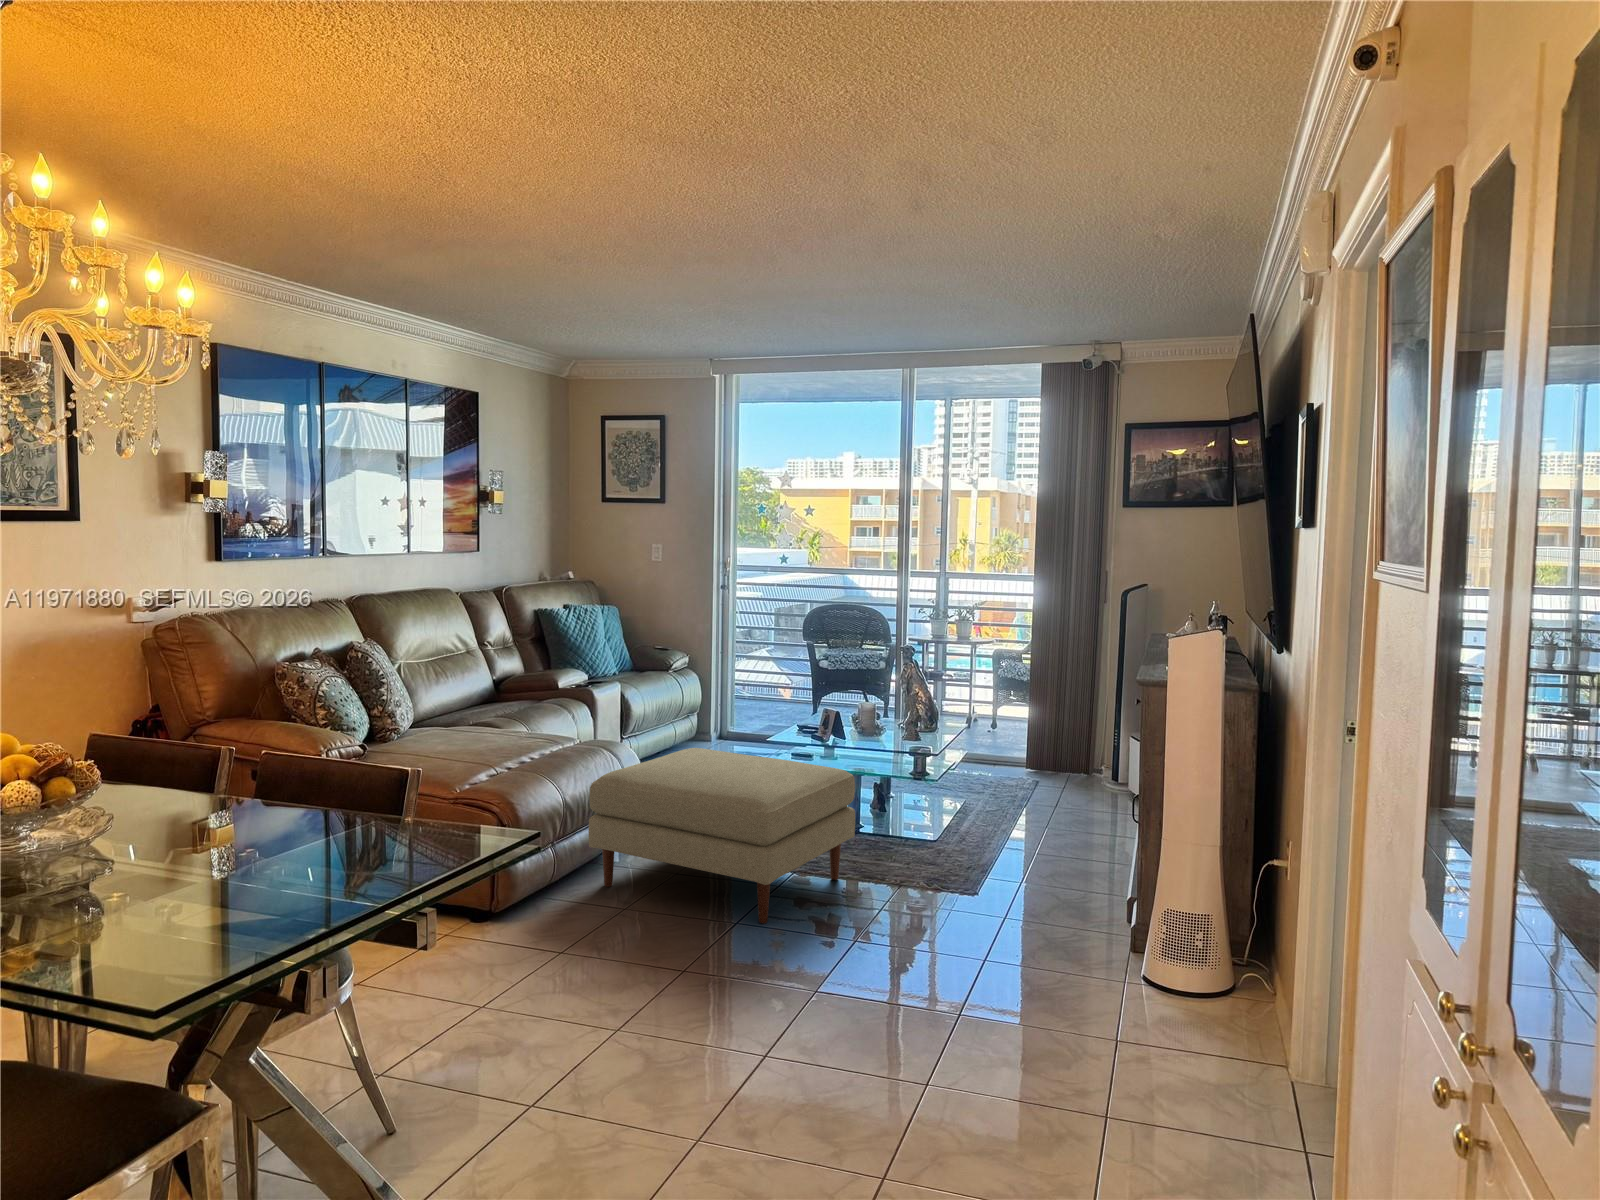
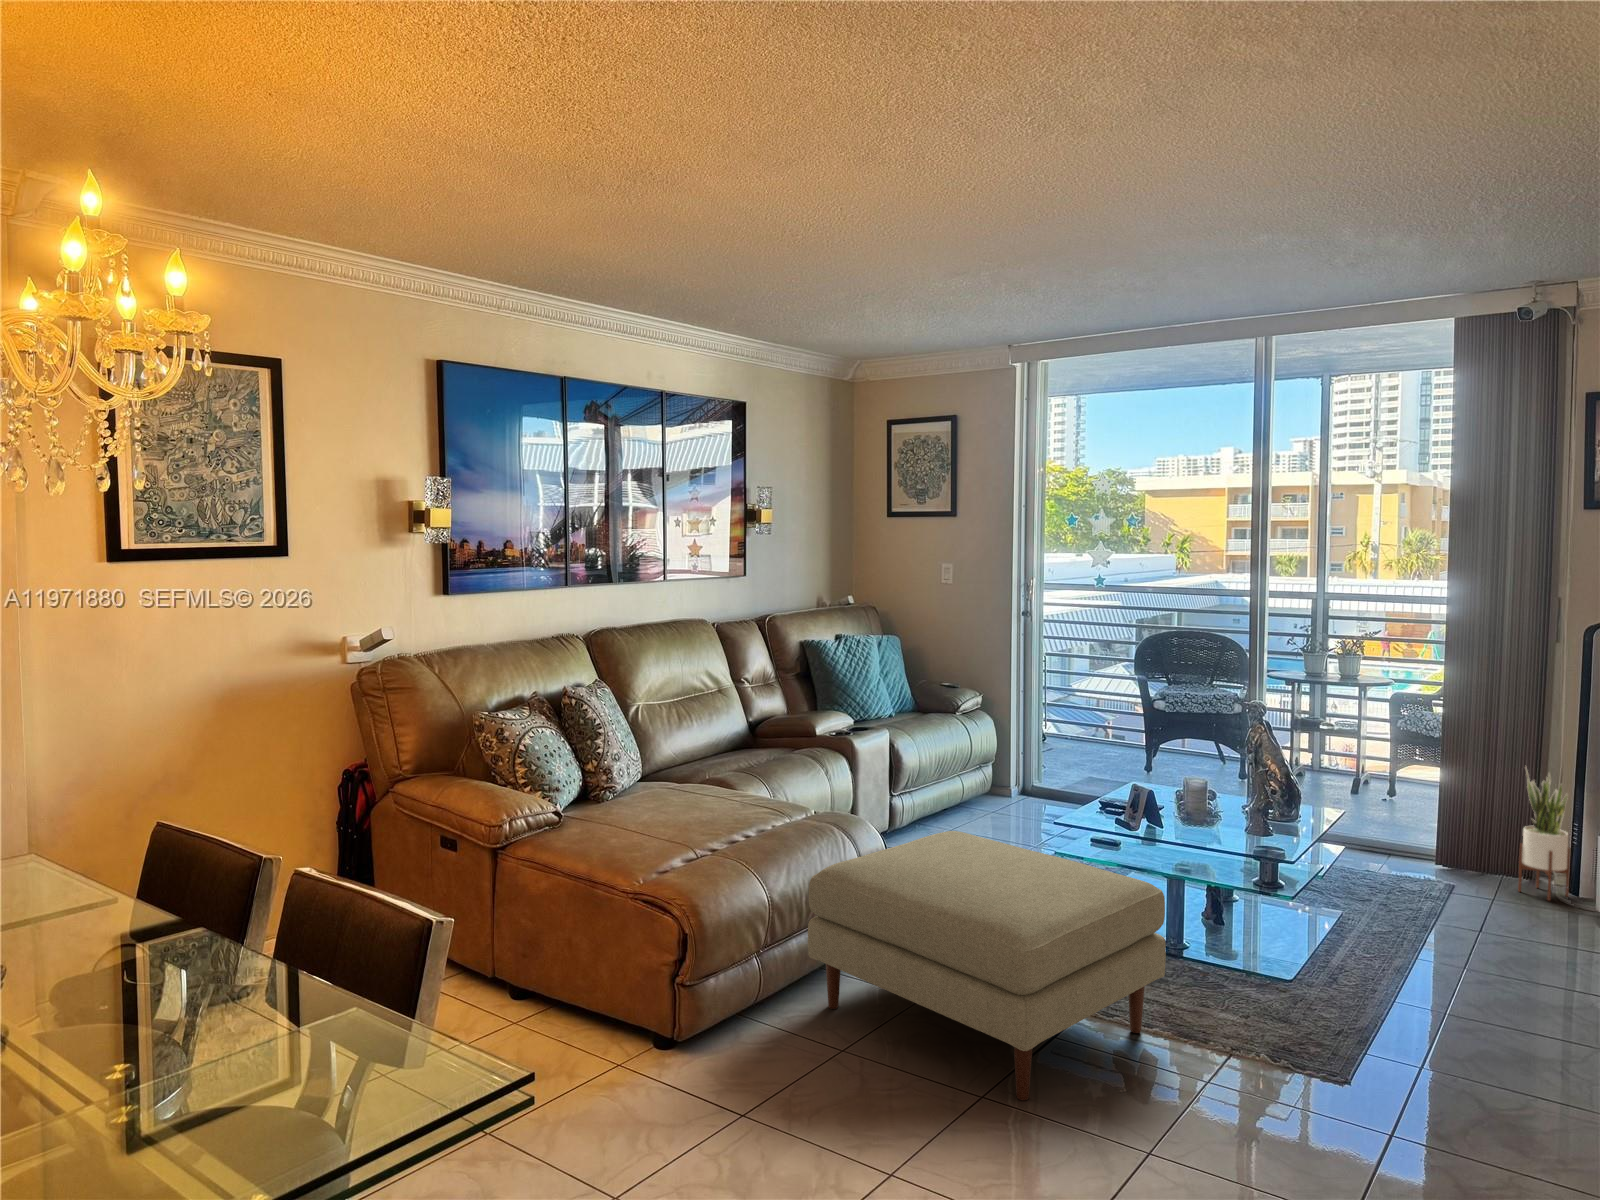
potted plant: none [1080,691,1111,784] -> present [1518,768,1570,900]

